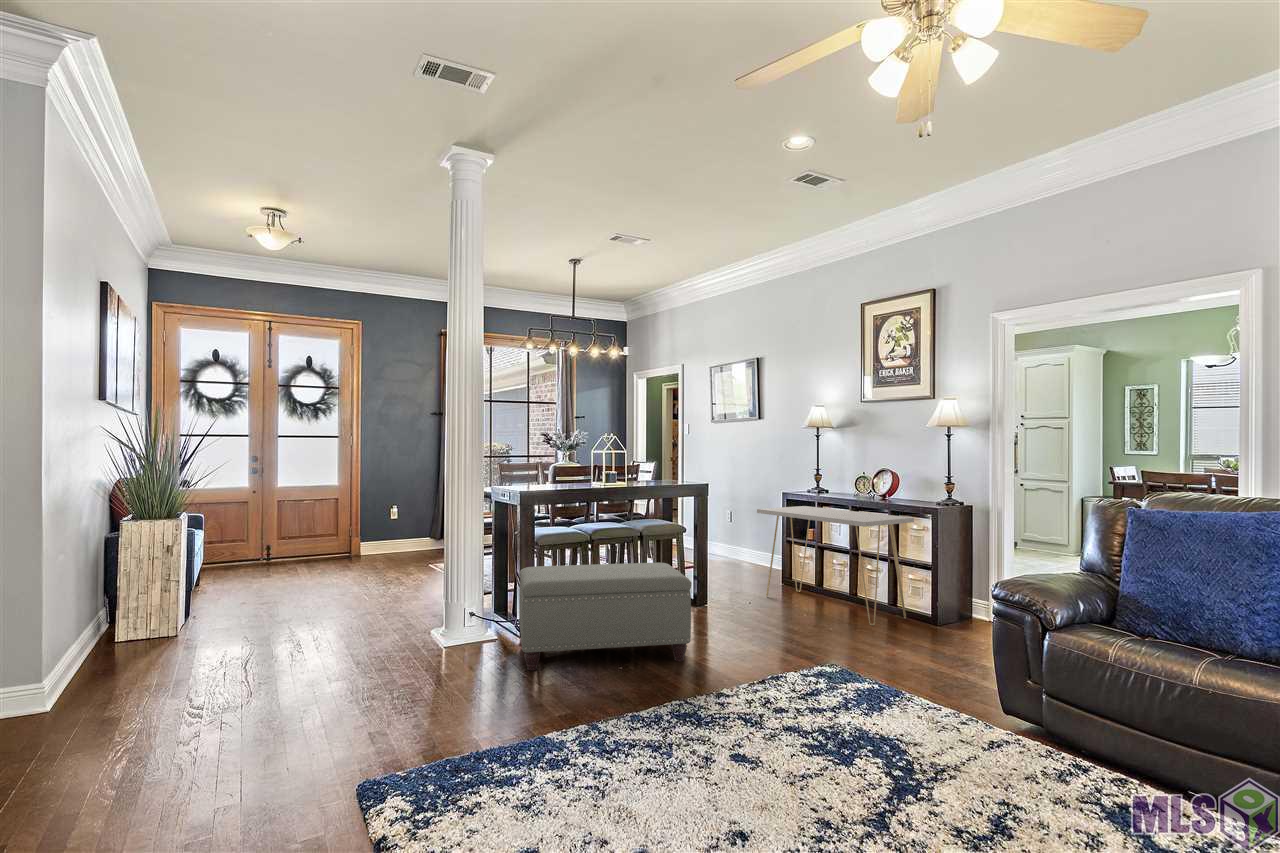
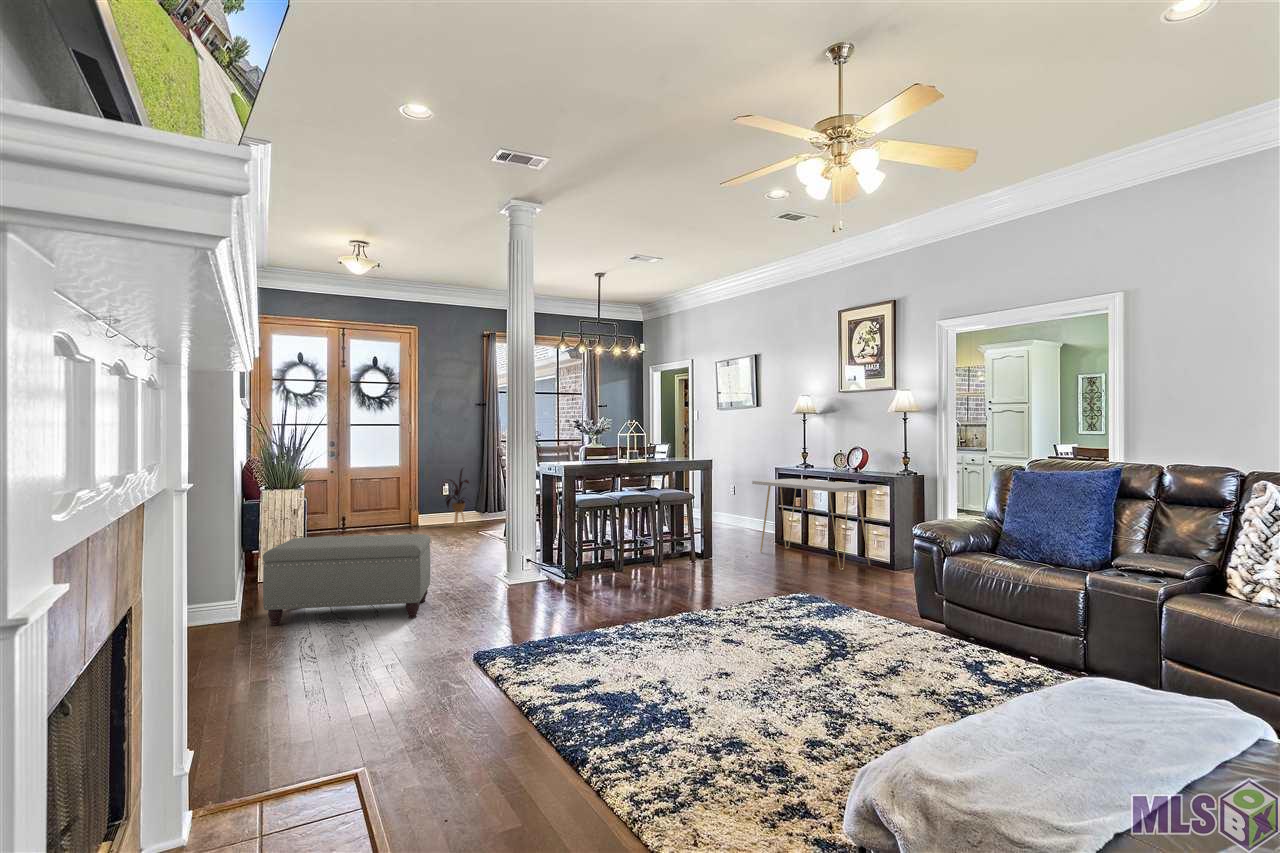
house plant: none [386,487,421,557] -> present [445,469,469,526]
ottoman: present [520,563,691,671] -> present [263,534,430,626]

